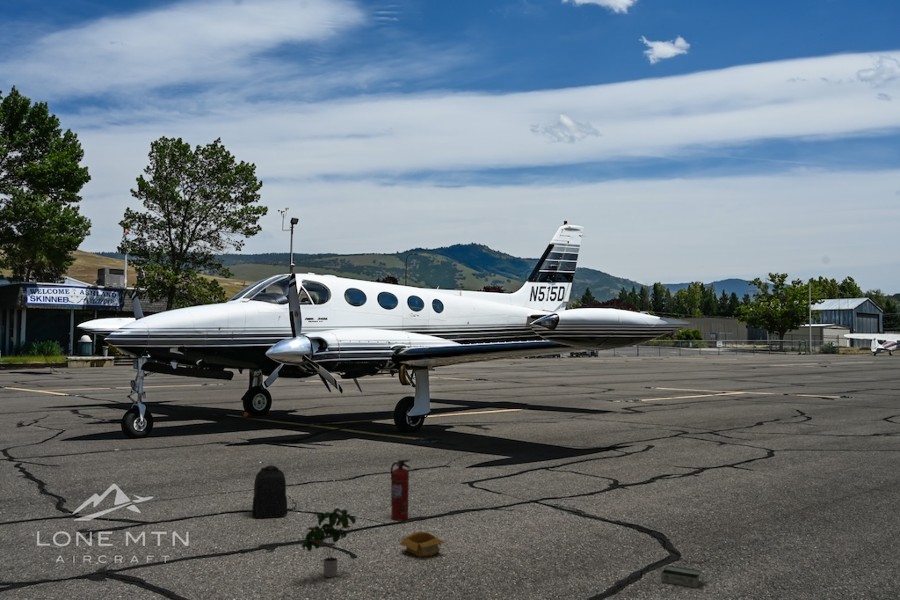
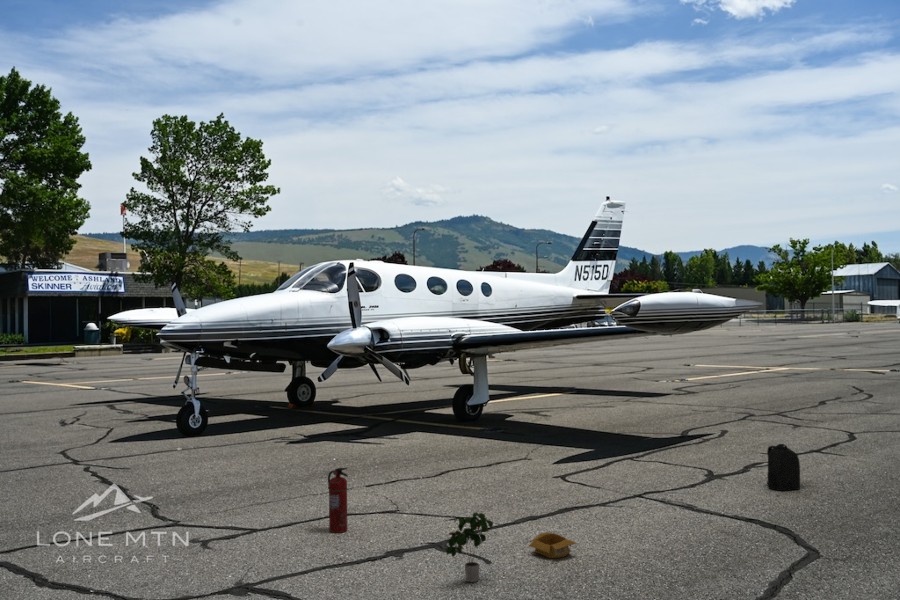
fire extinguisher: present [391,460,410,520] -> present [328,468,348,533]
backpack: present [252,466,288,518] -> present [767,444,800,491]
toolbox: present [661,566,701,588] -> none [809,563,850,585]

